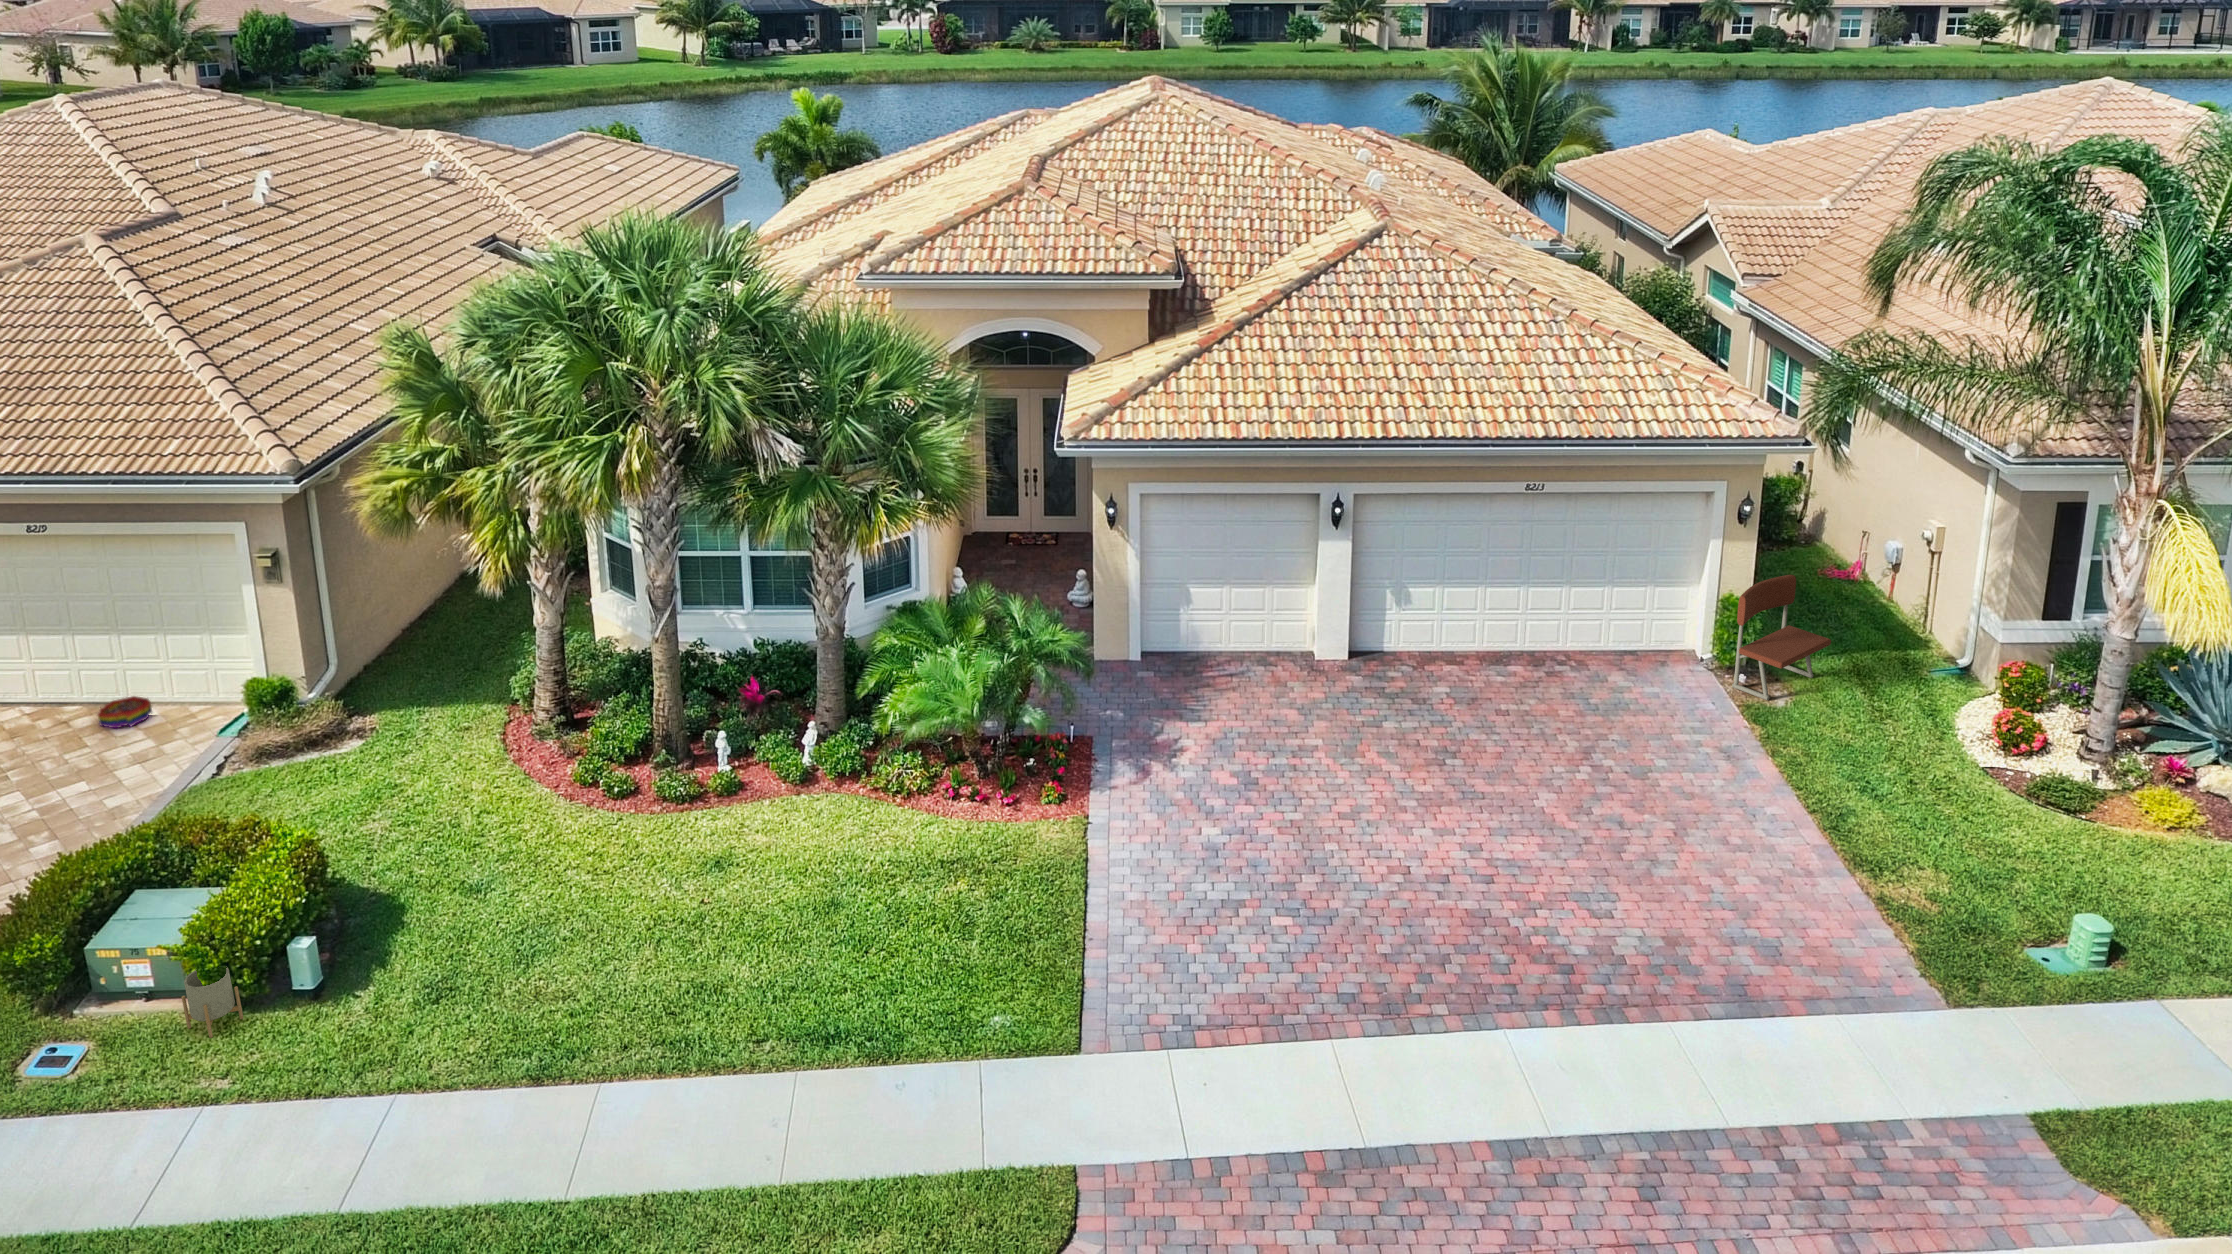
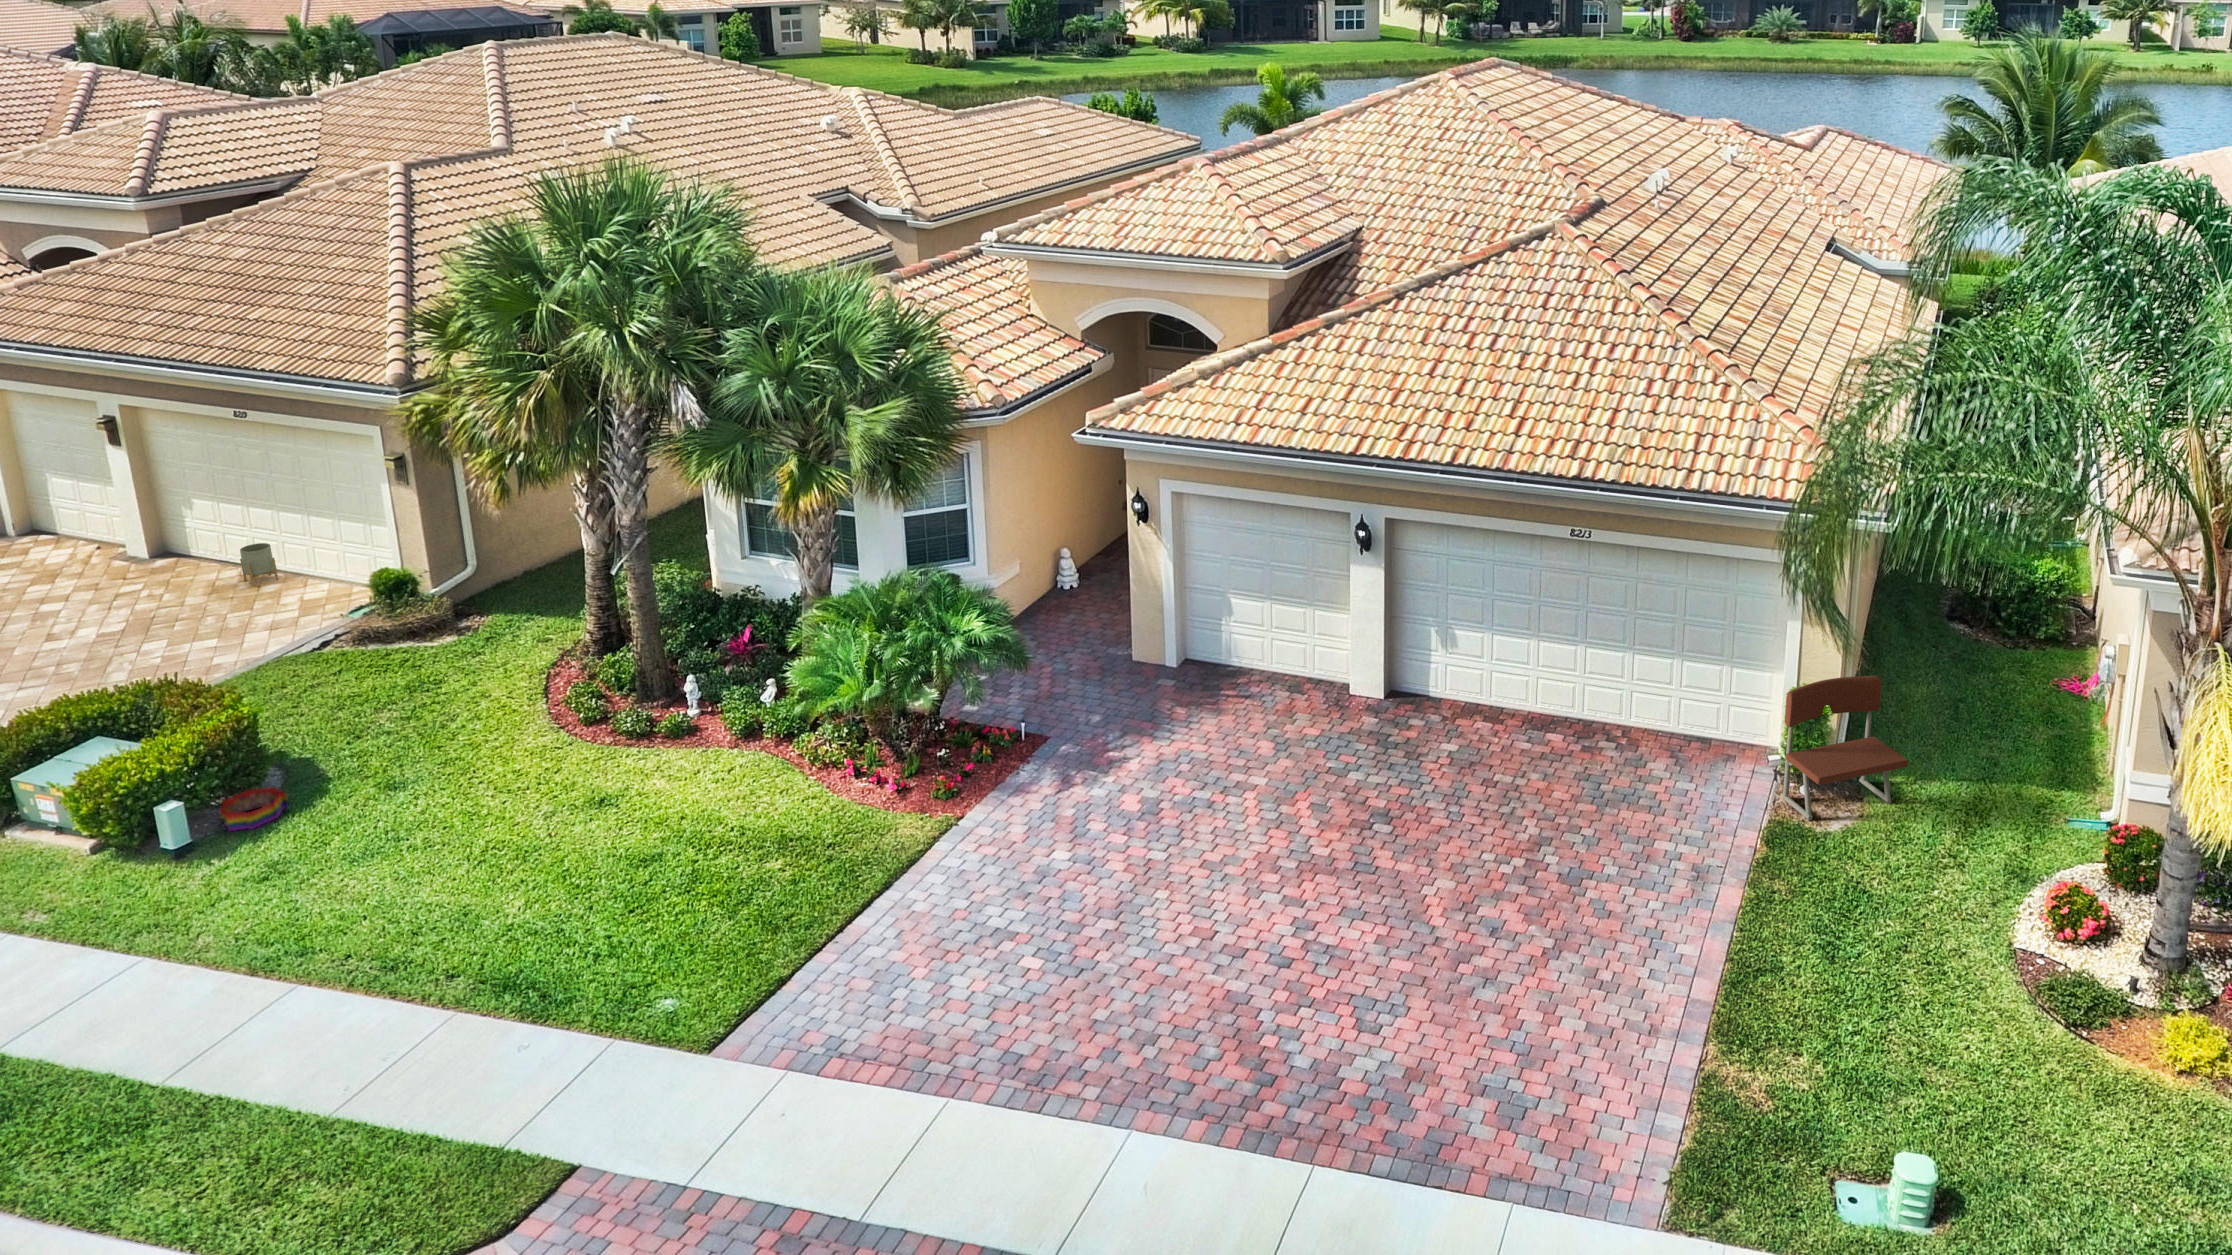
storage bin: present [97,696,152,728] -> present [220,788,289,831]
planter: present [182,968,243,1038] -> present [240,543,278,586]

